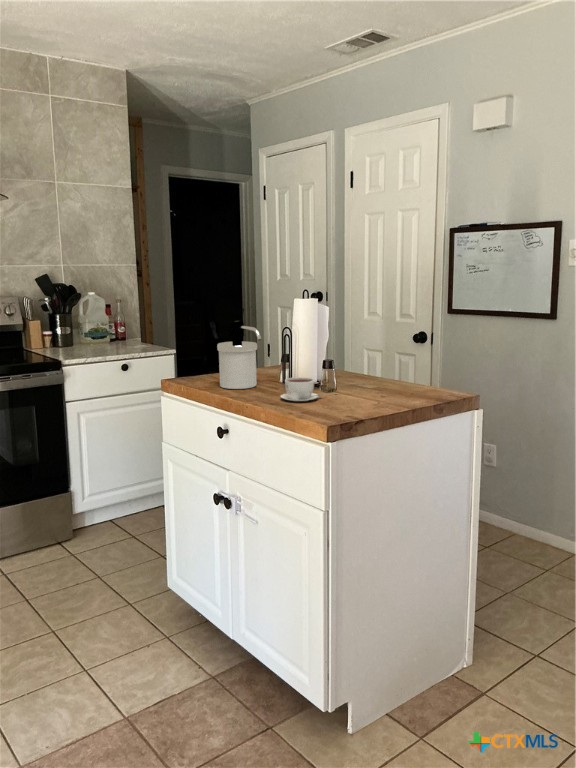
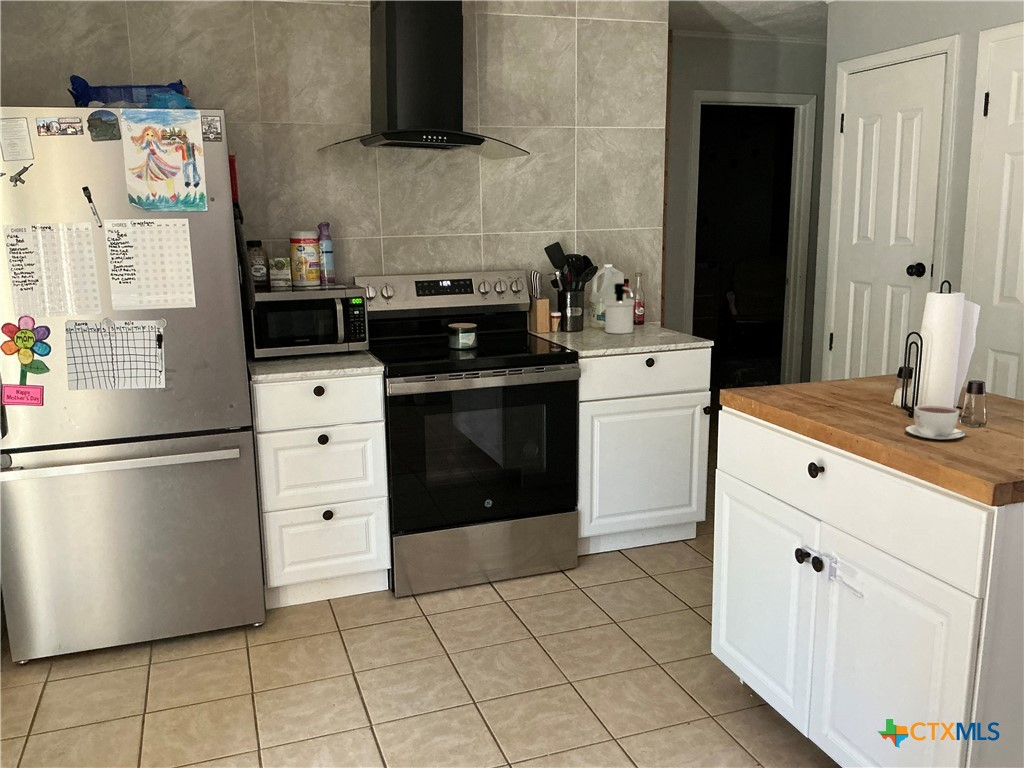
soap dispenser: present [217,321,261,389] -> present [605,283,634,334]

